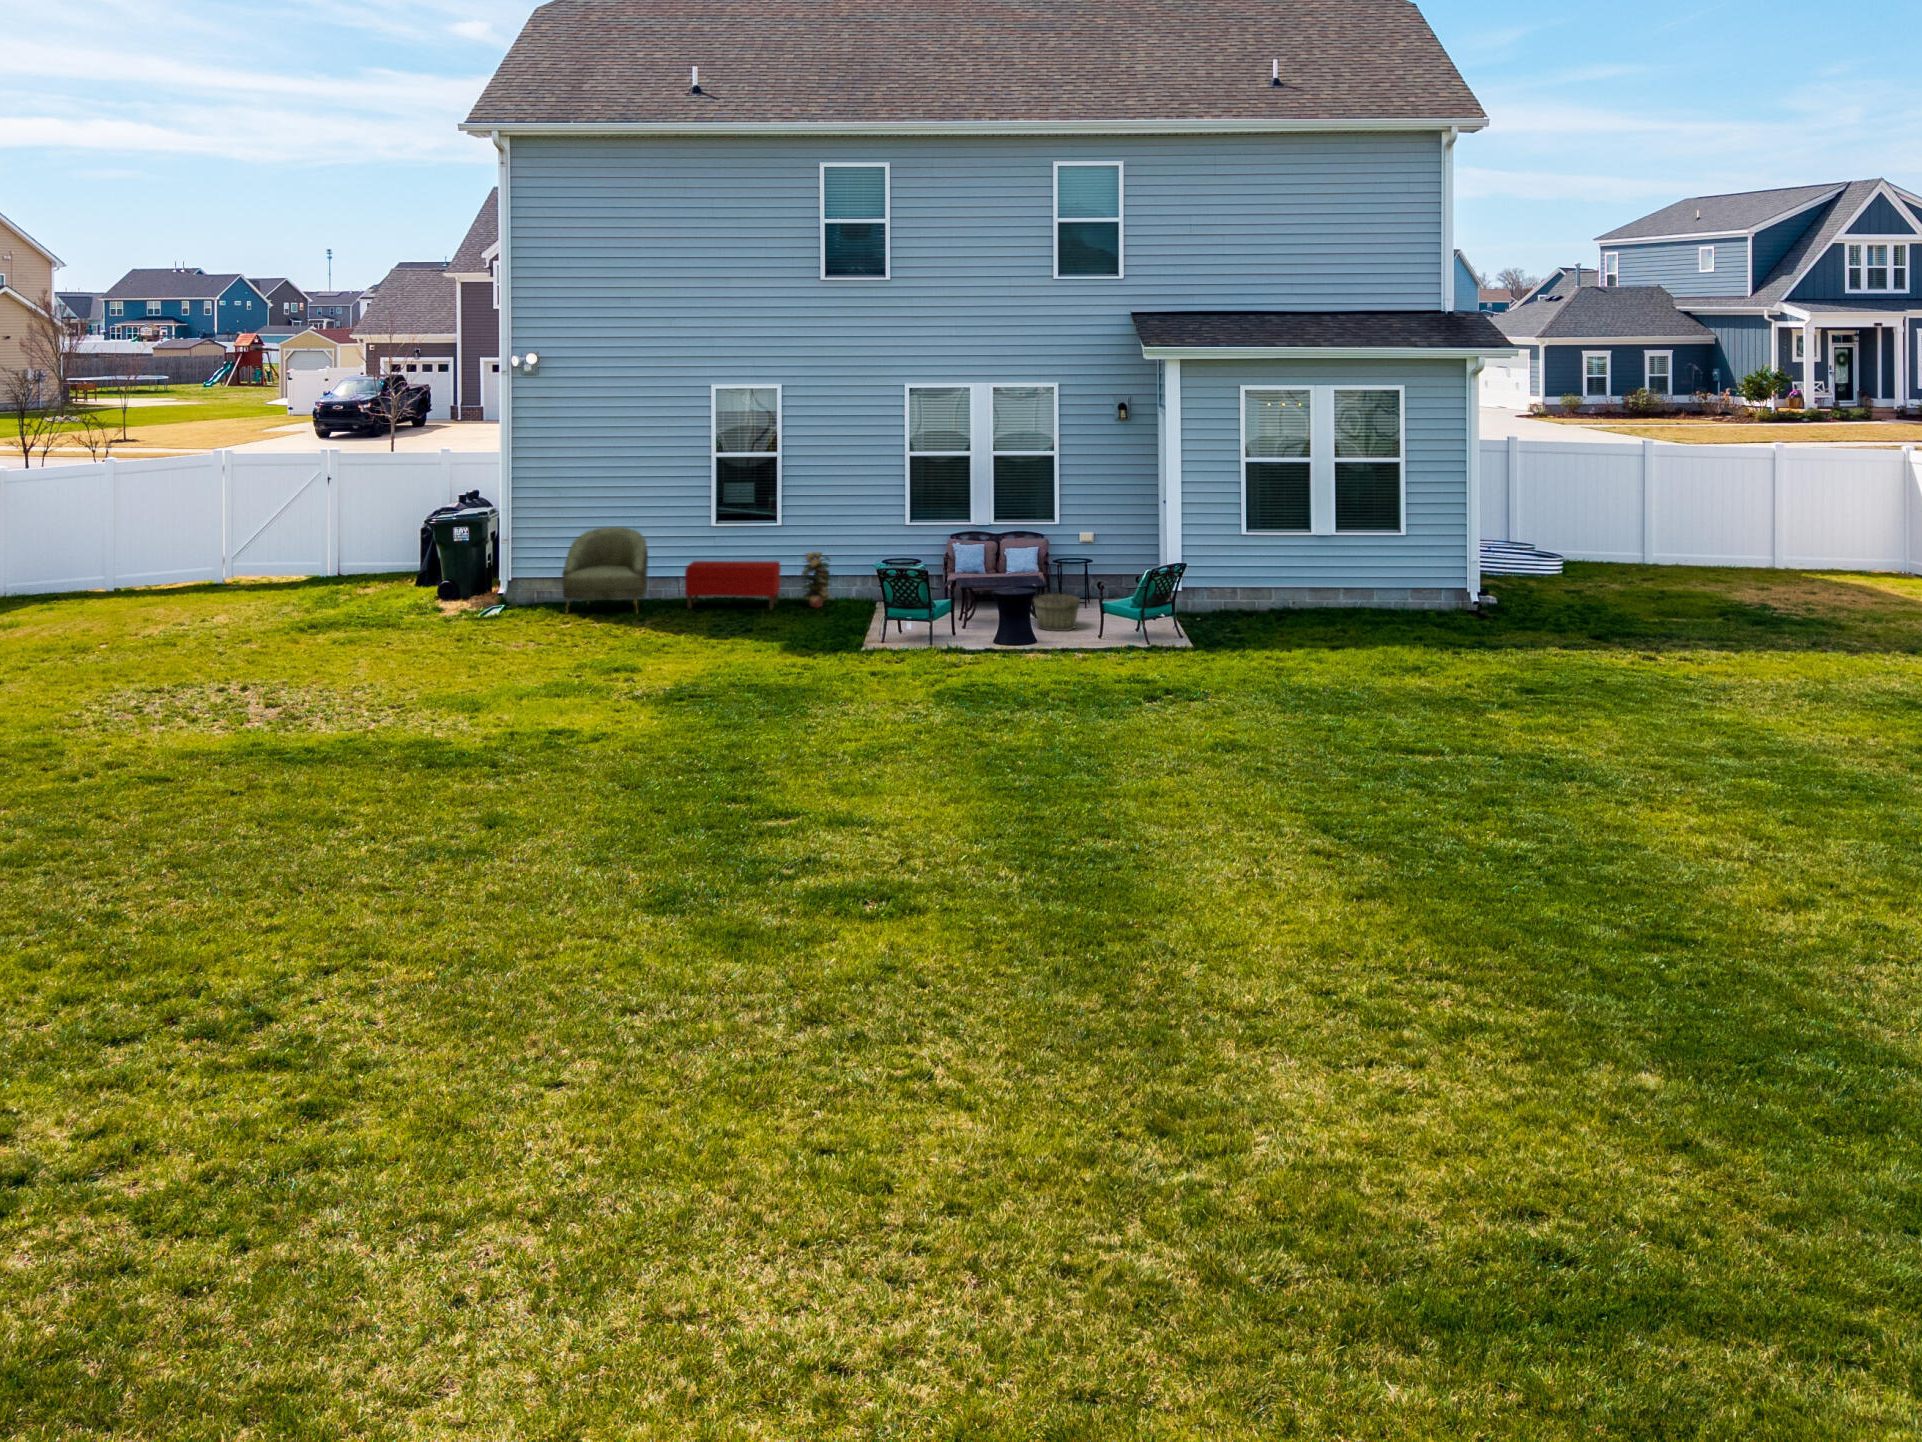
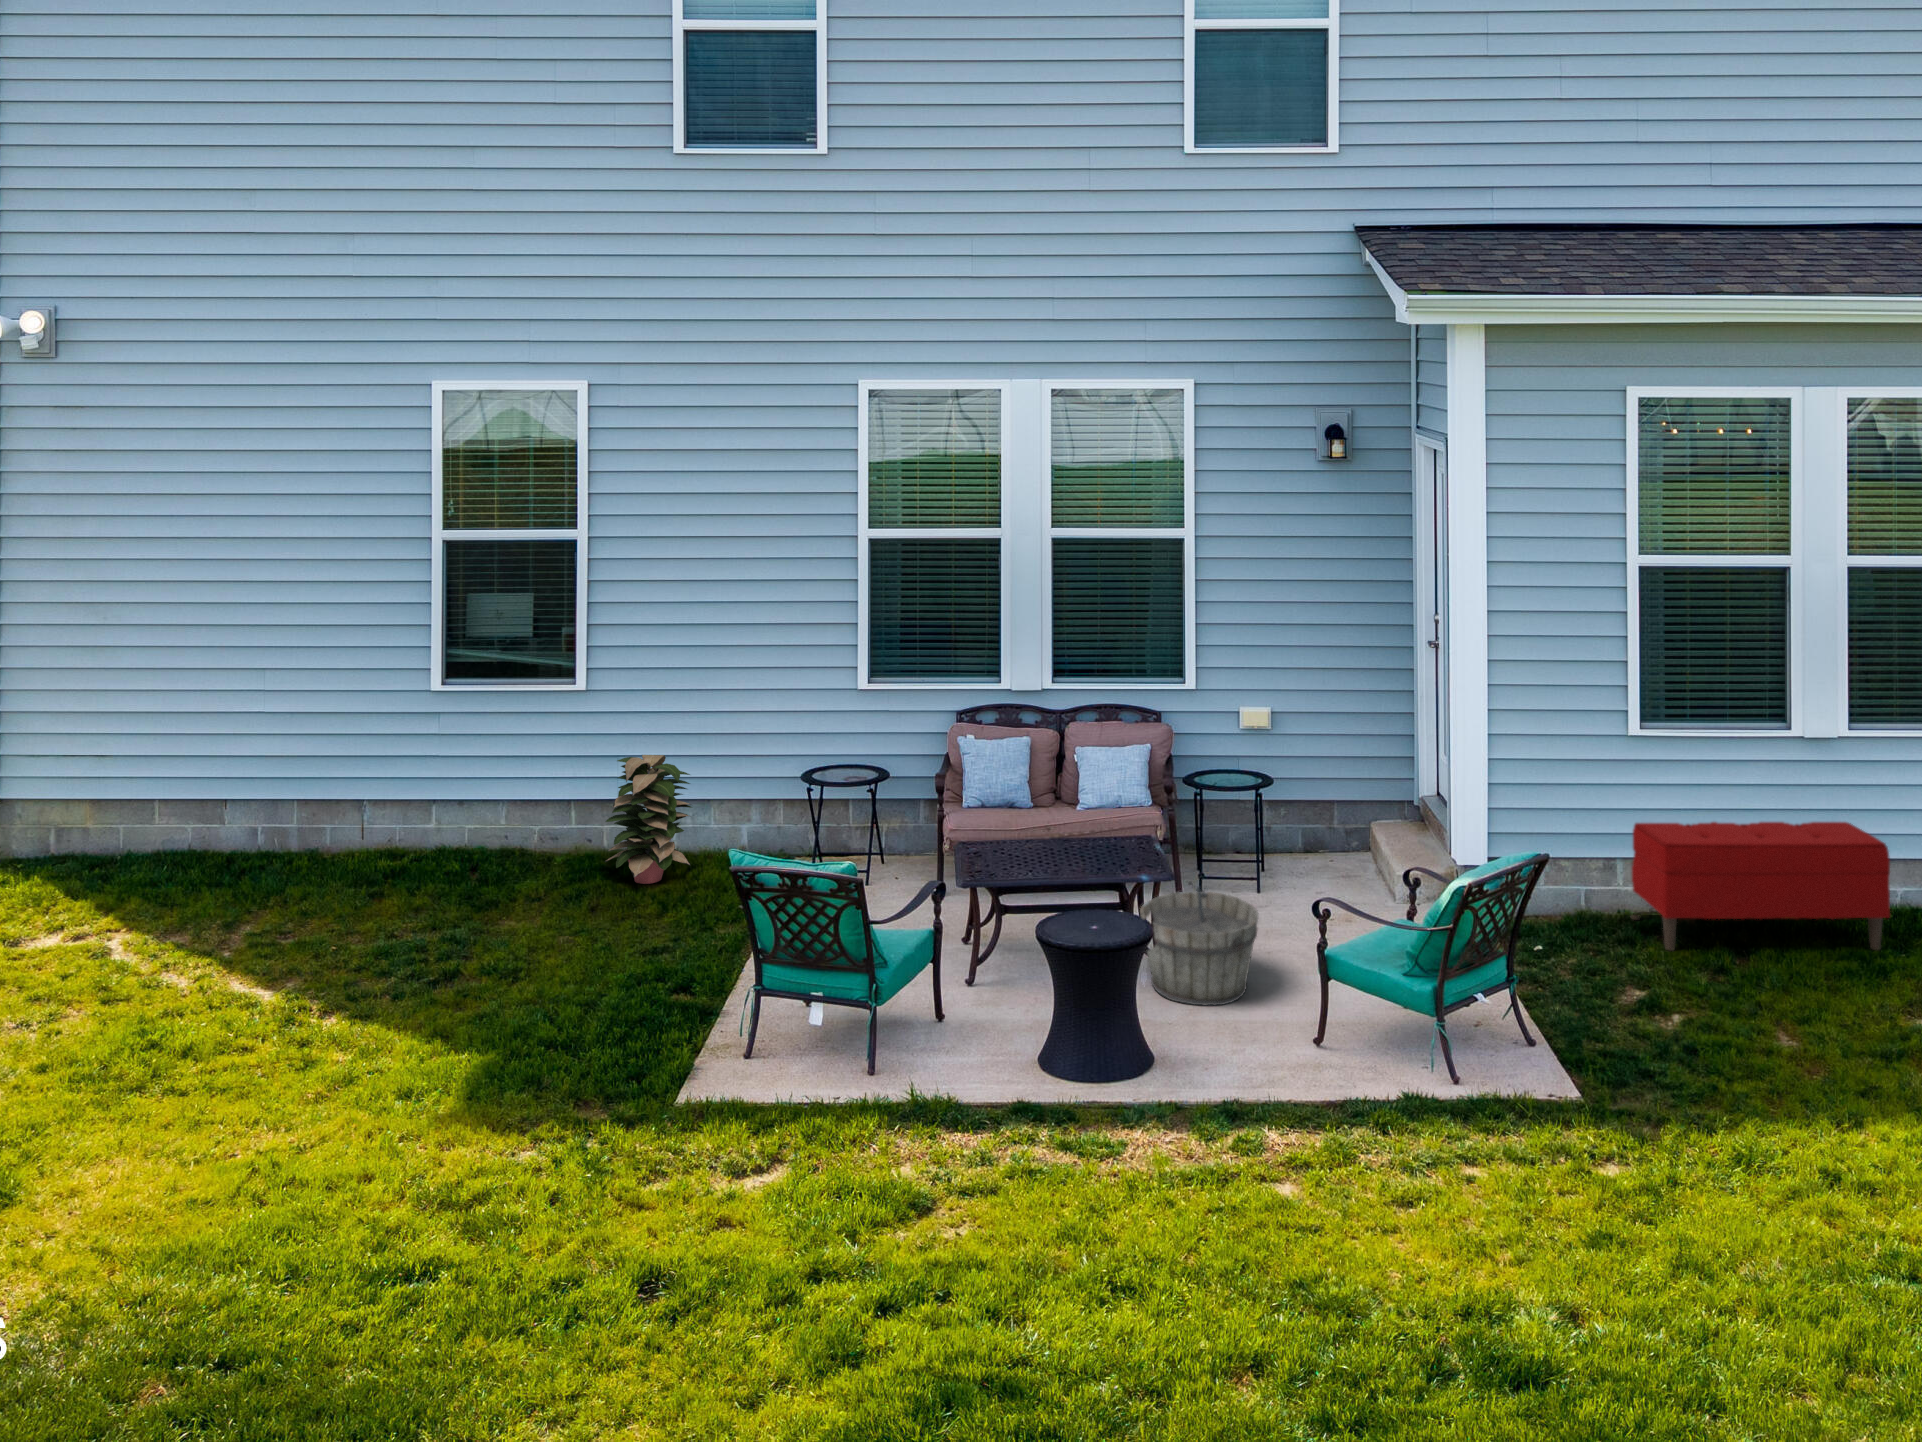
armchair: present [562,527,648,612] -> none [49,692,273,907]
bench: present [685,561,781,609] -> present [1630,822,1890,951]

